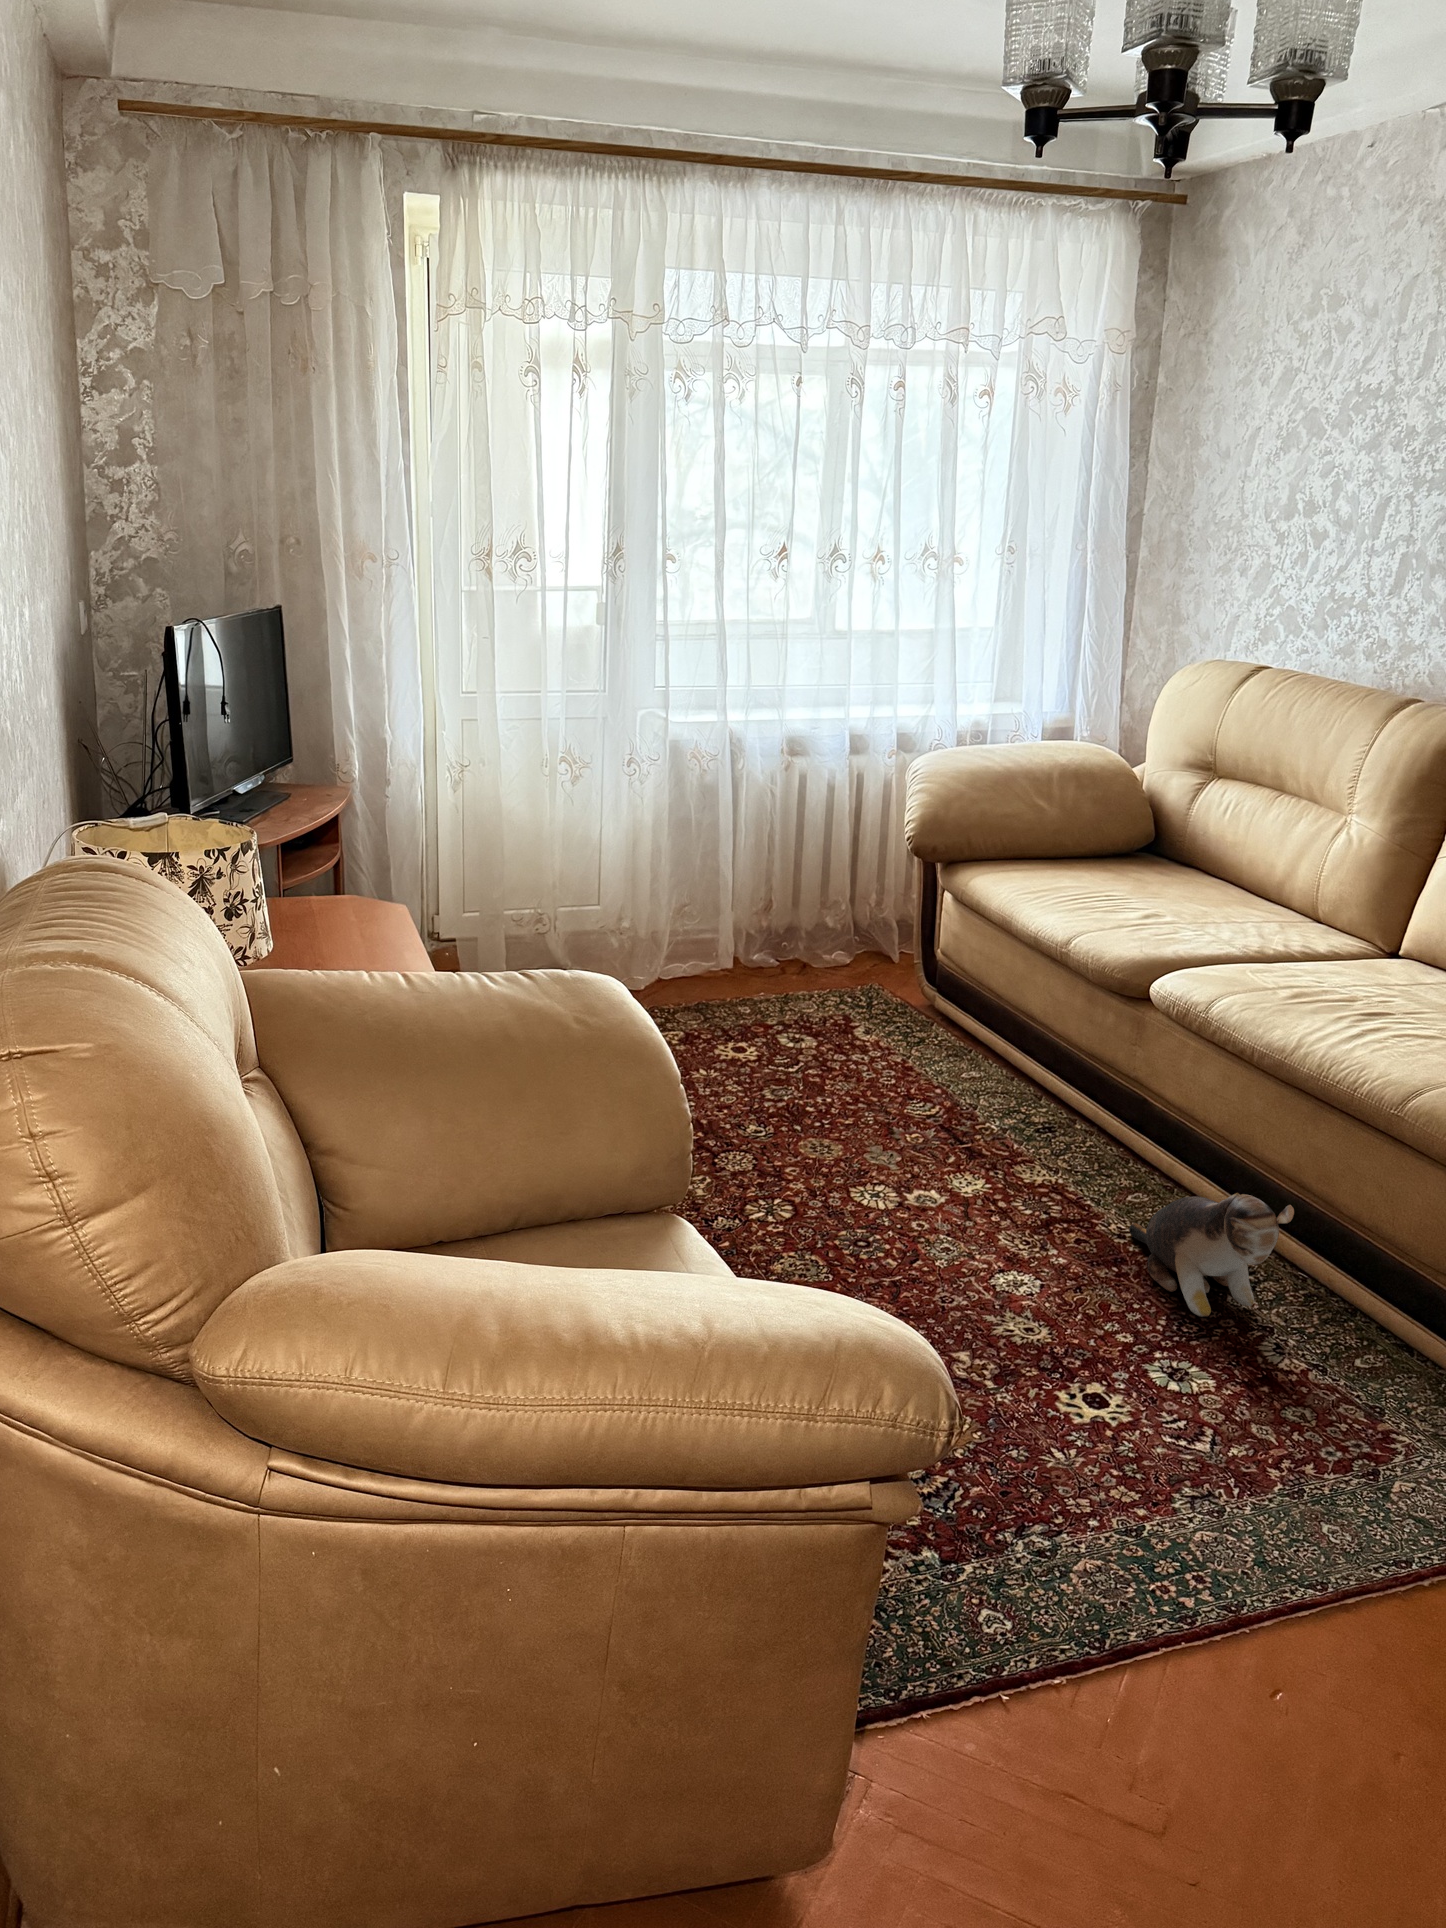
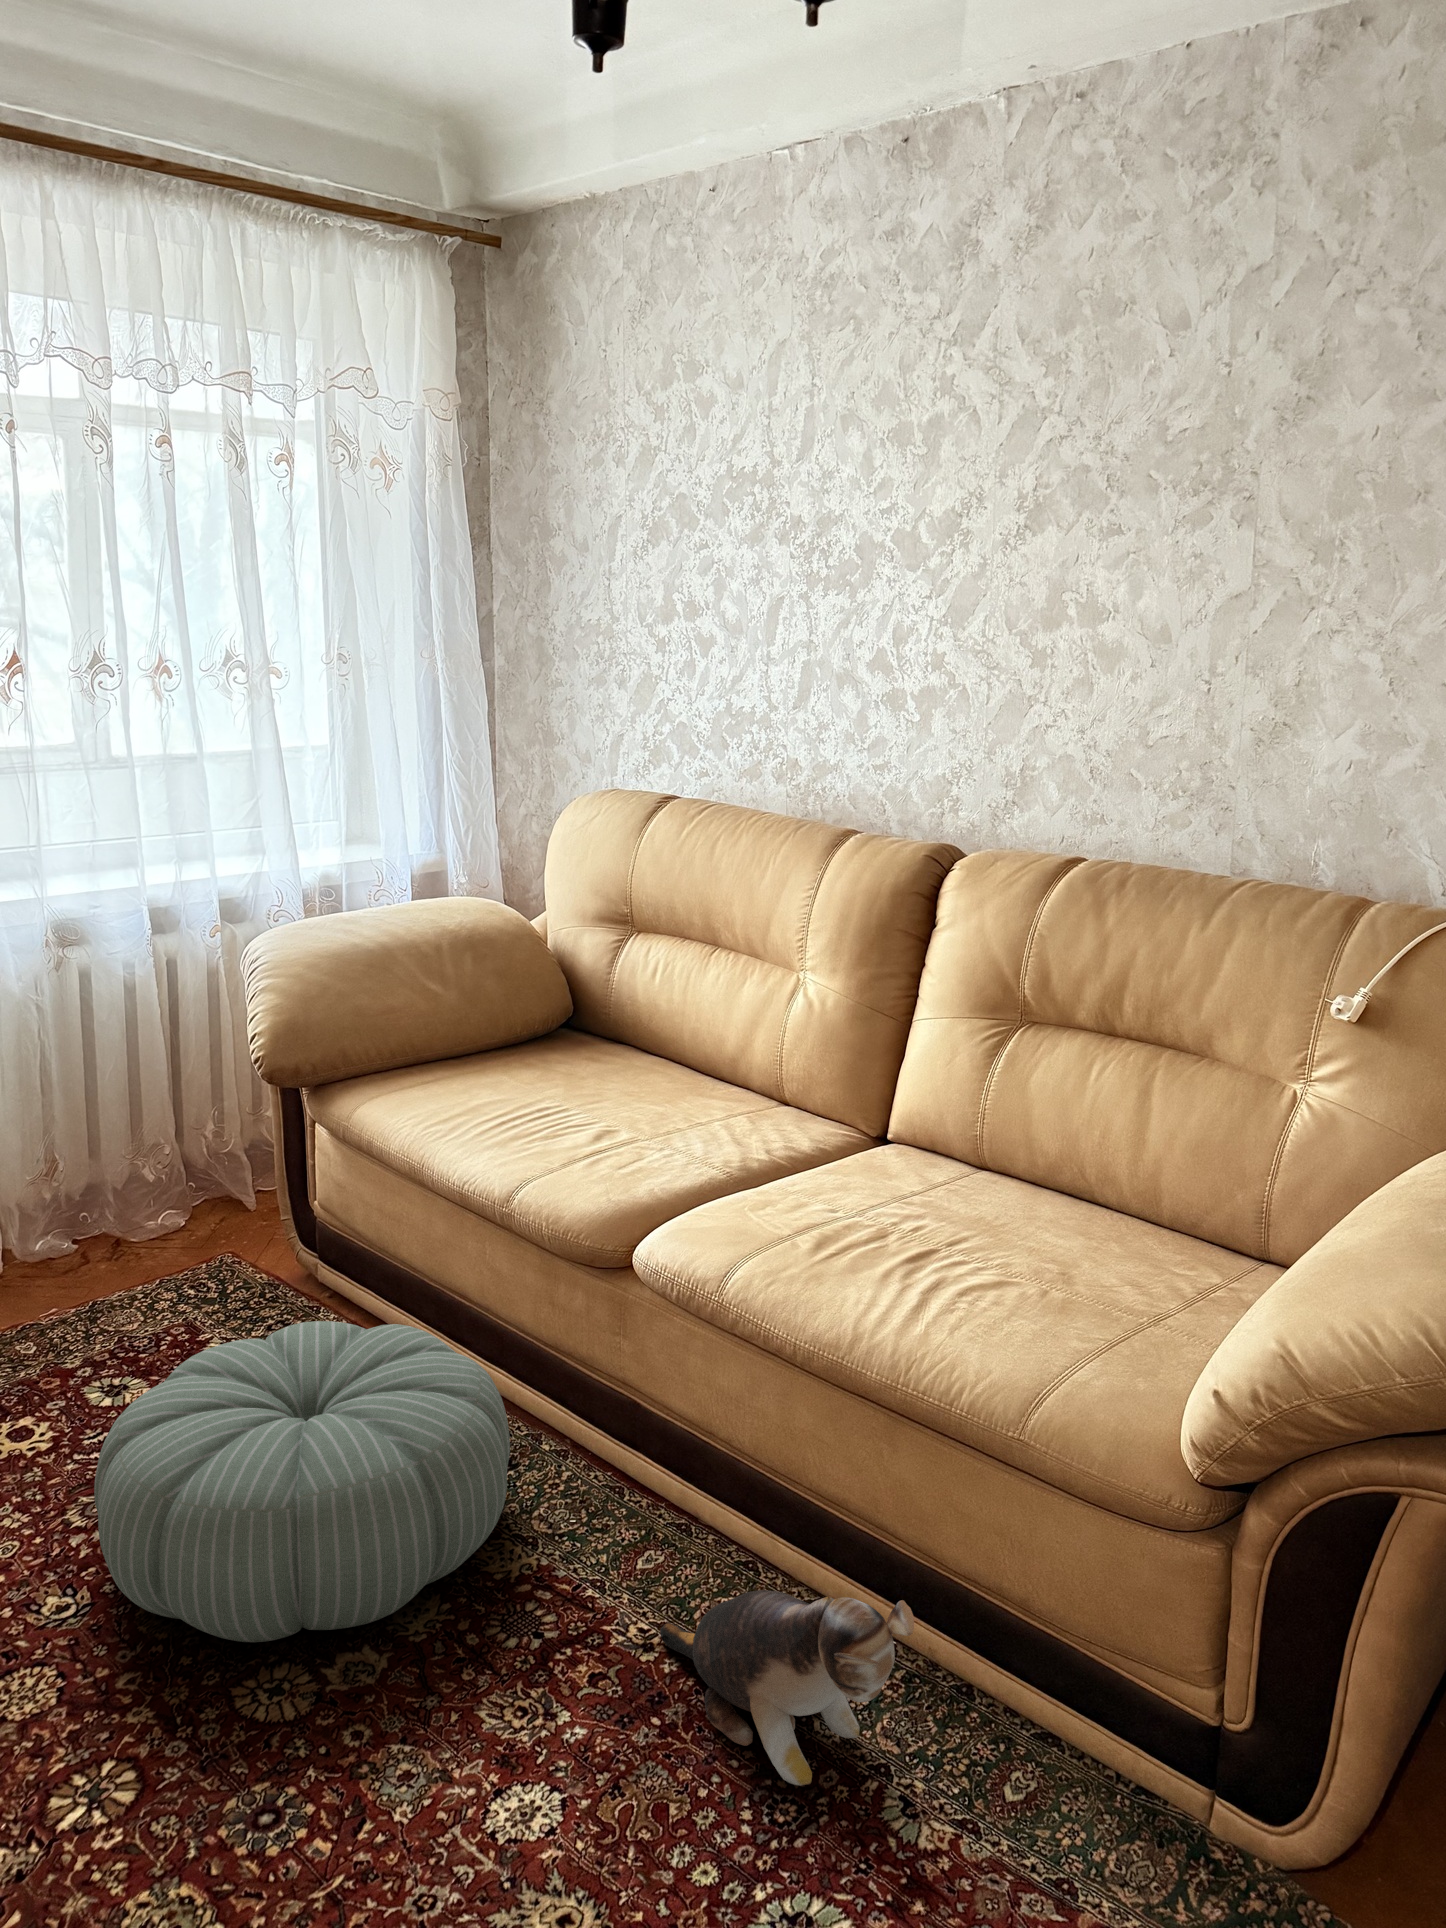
pouf: none [783,1003,1049,1178] -> present [94,1321,510,1642]

